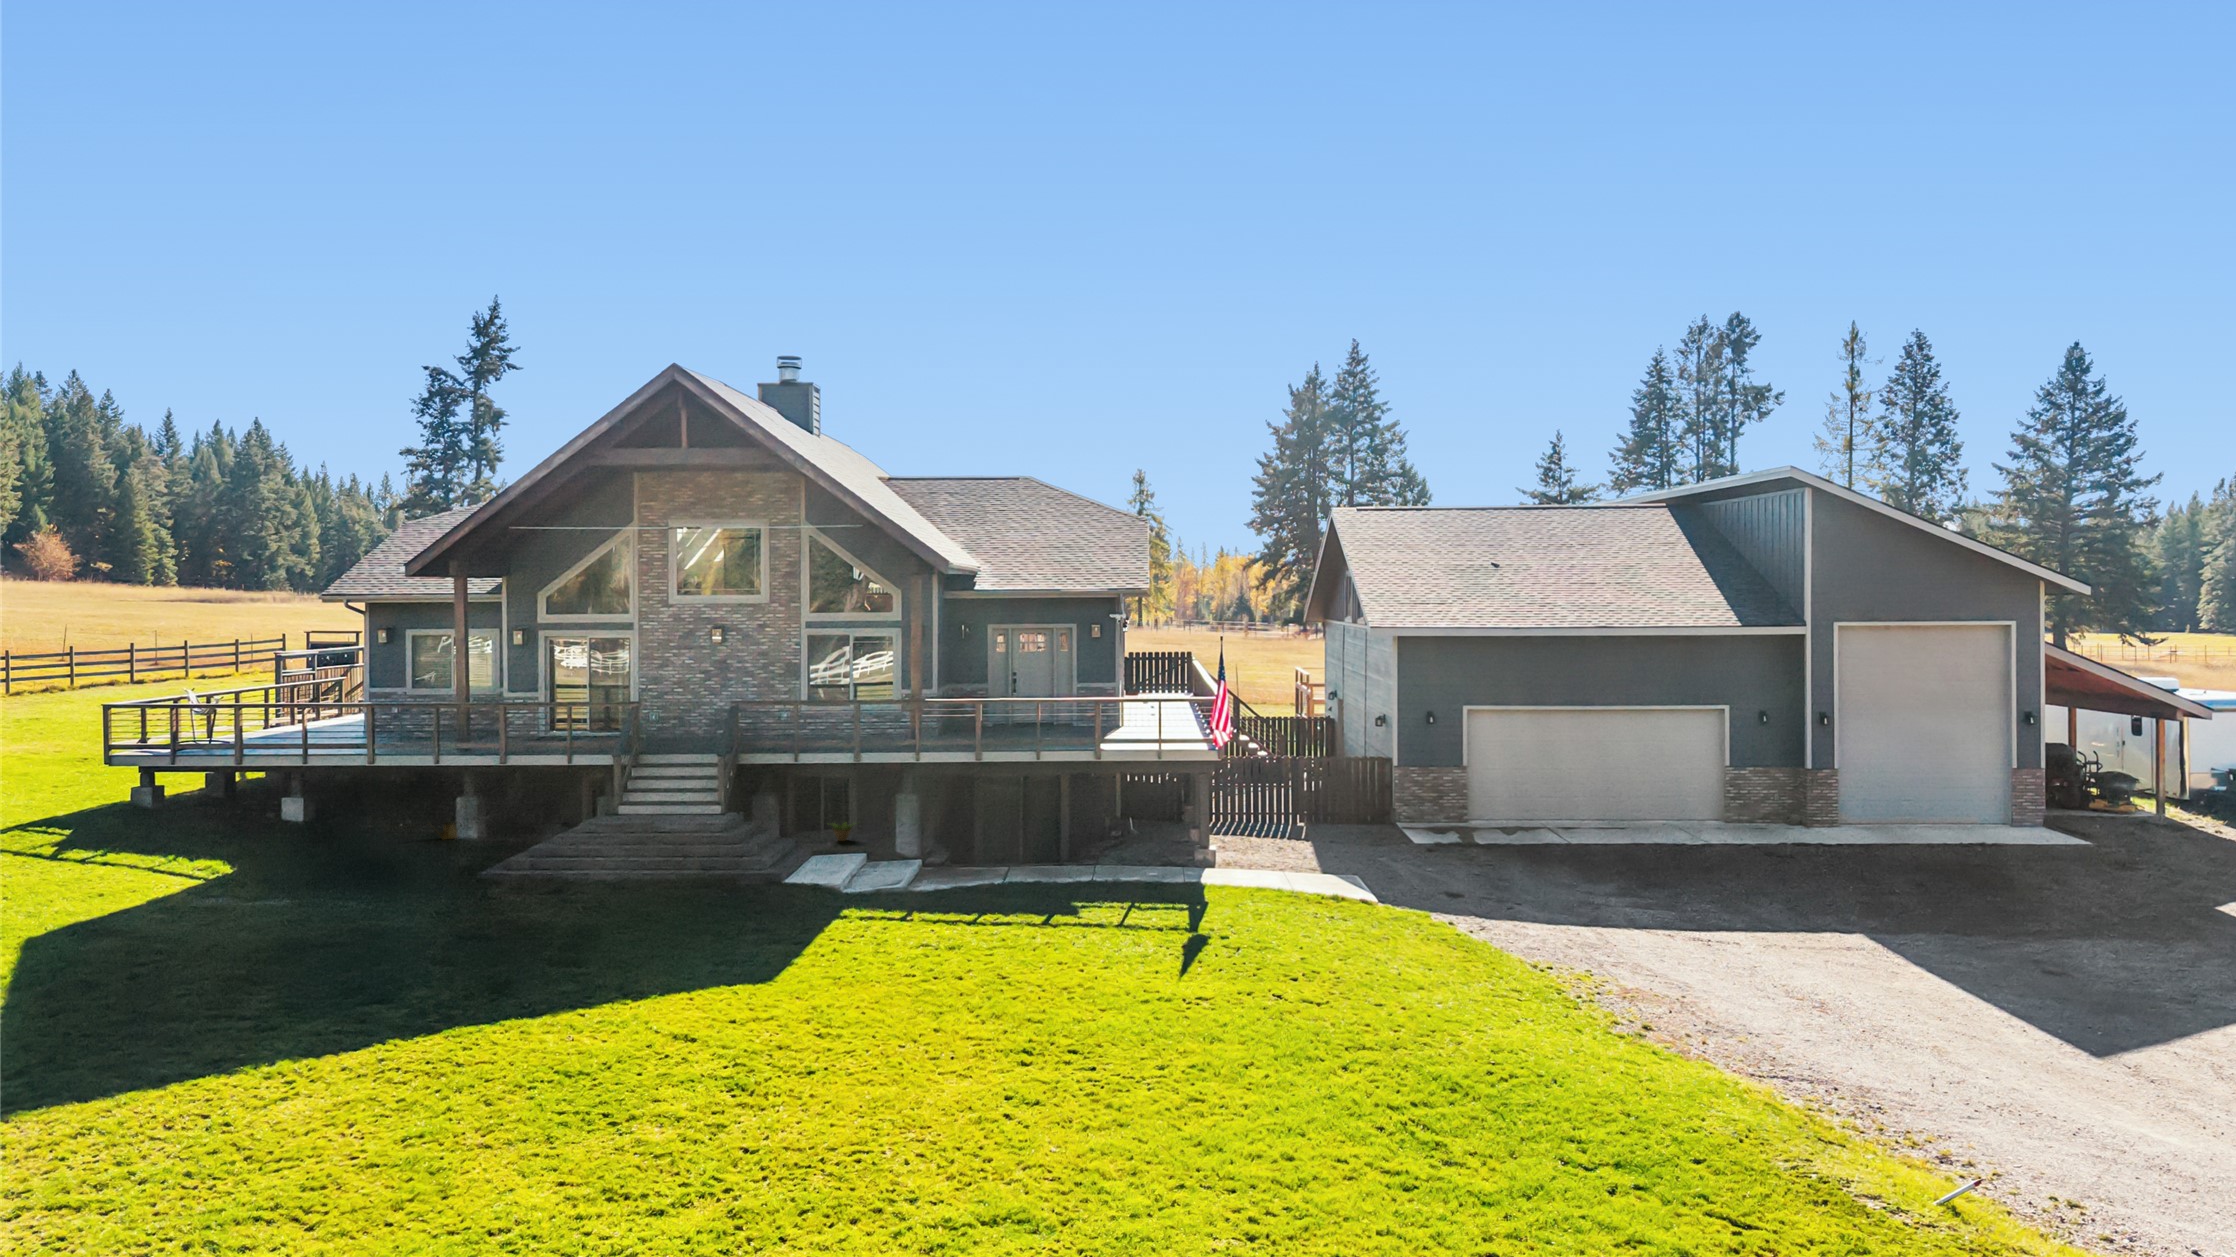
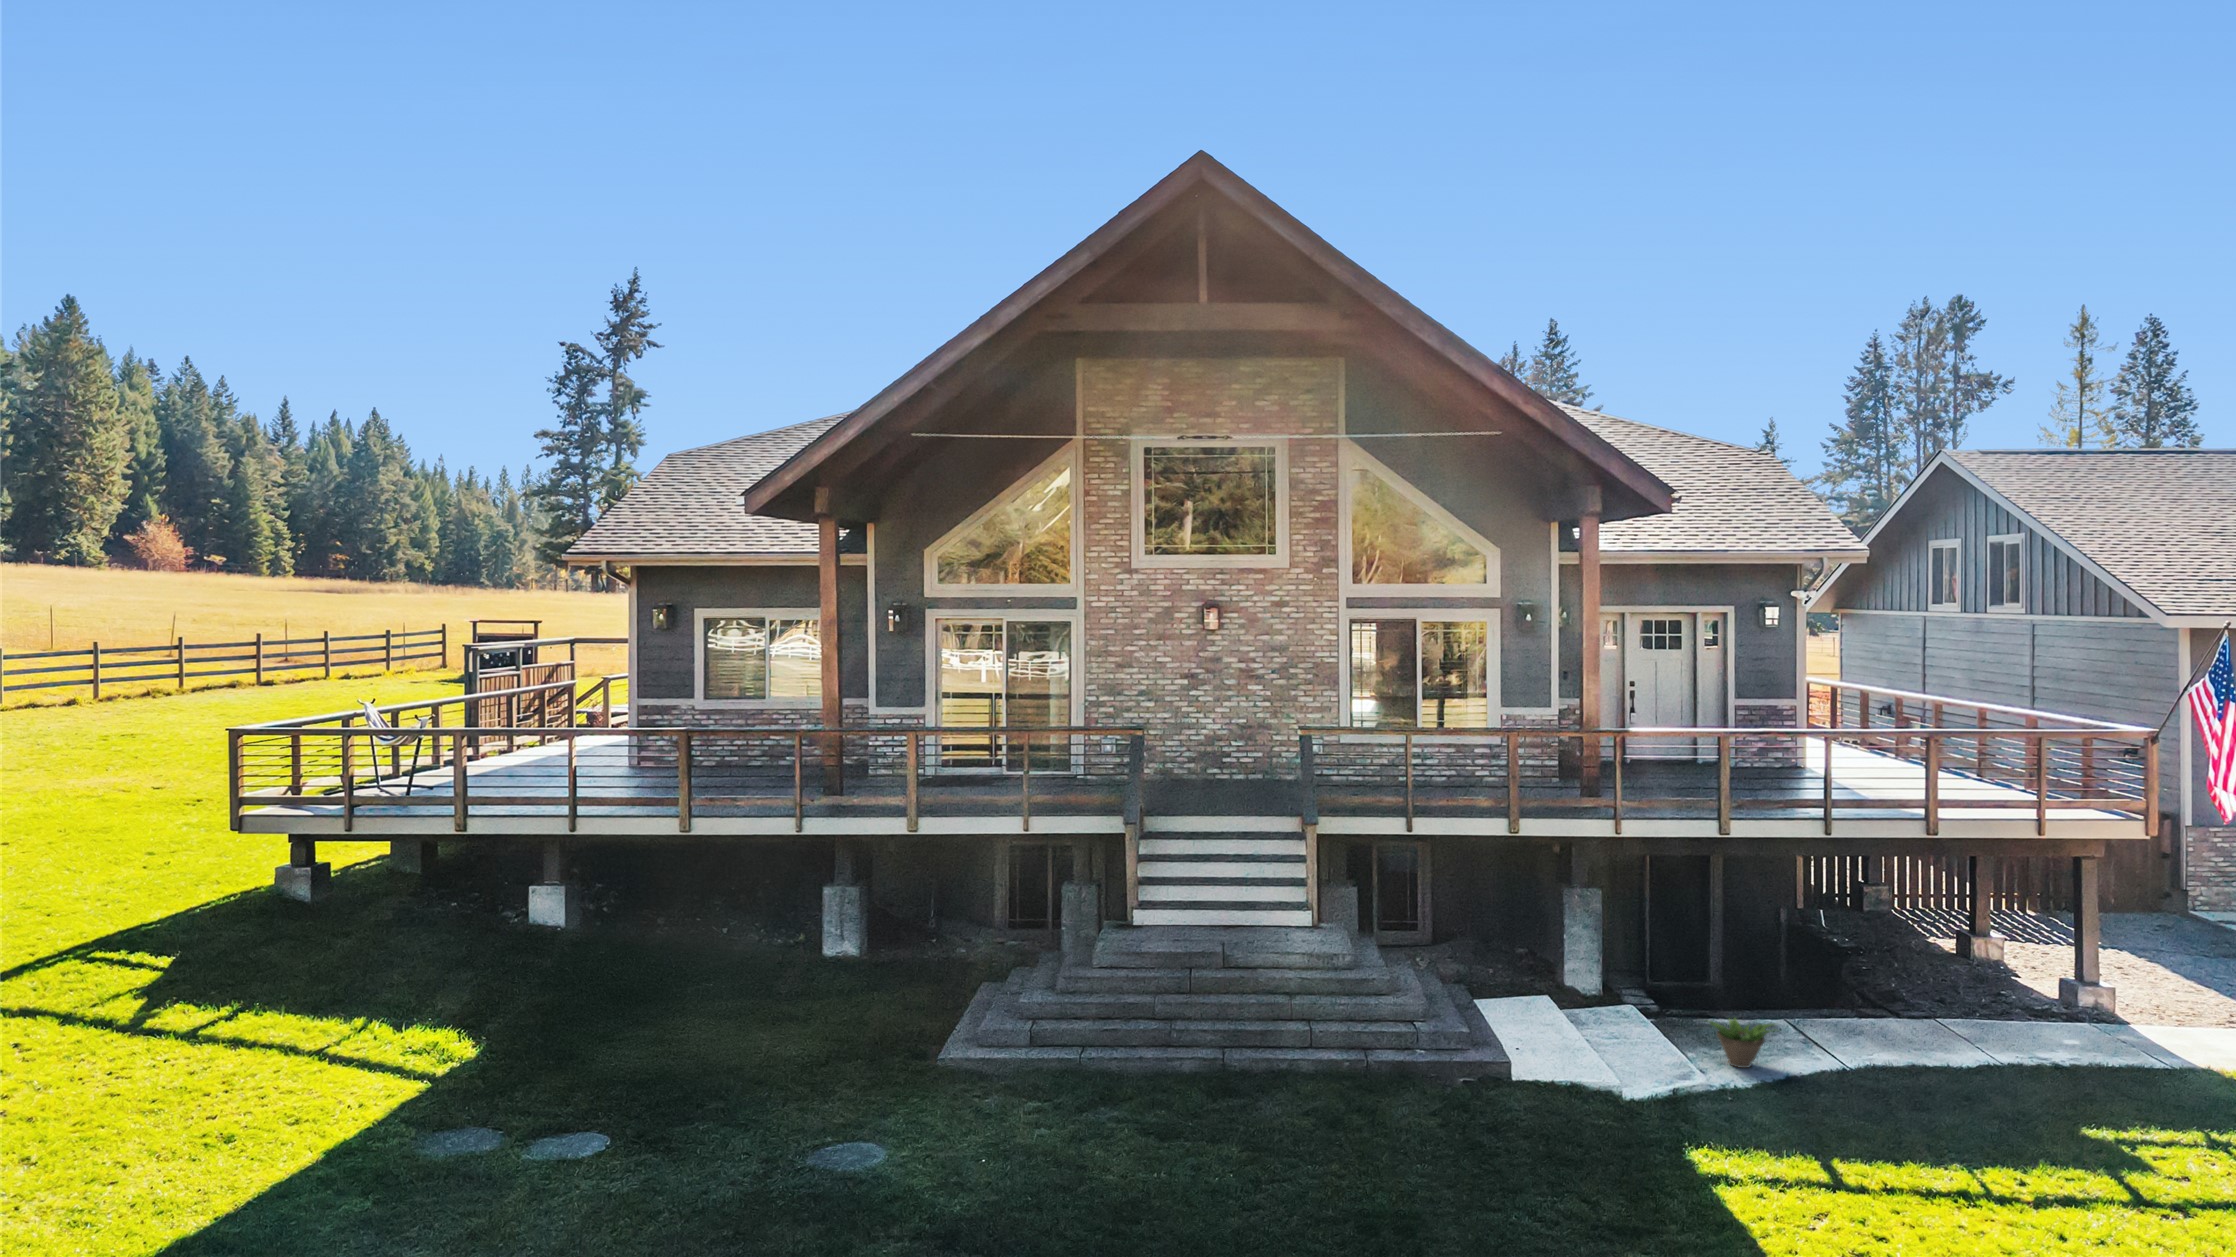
watering can: present [437,821,457,840] -> none [832,977,893,1018]

